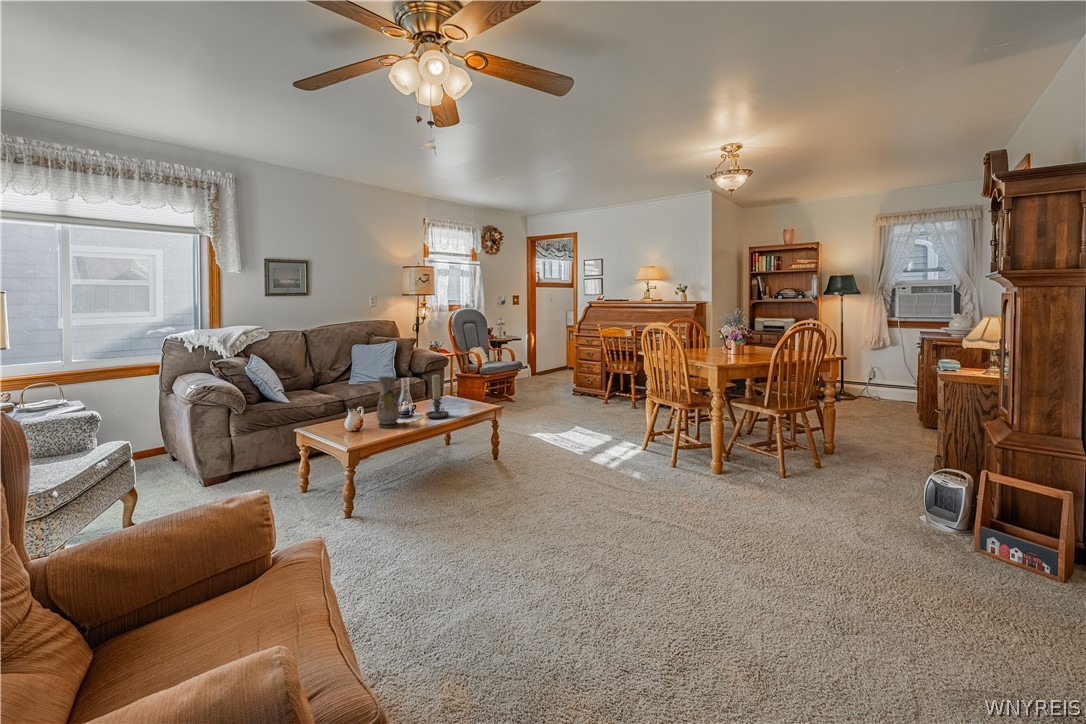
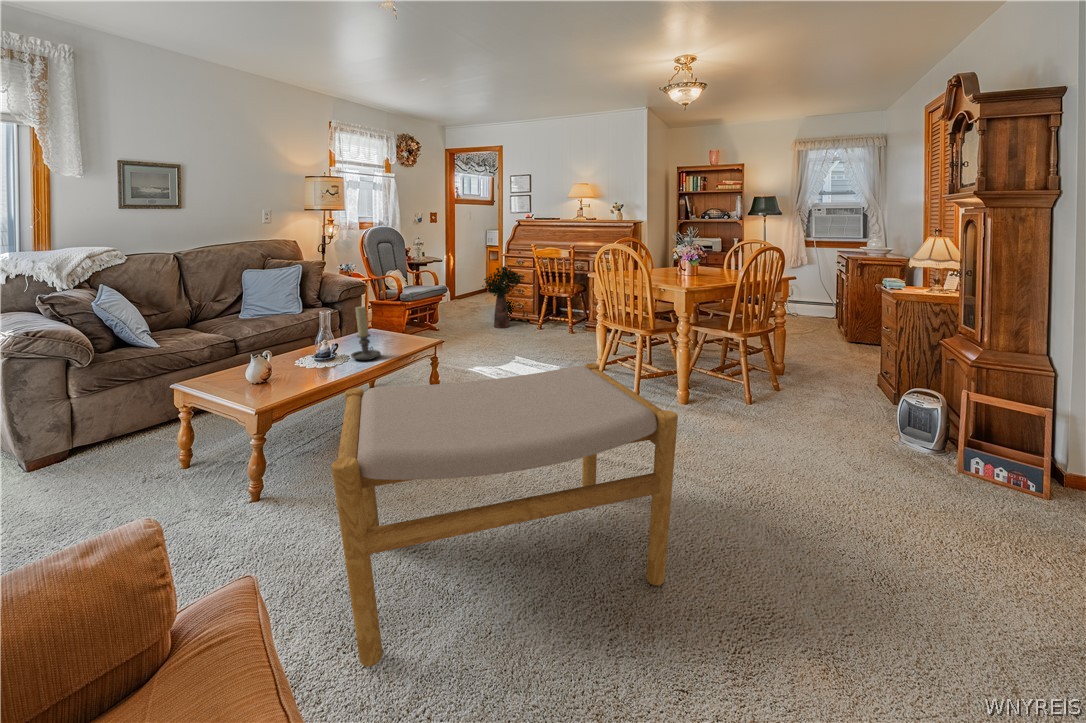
potted plant: none [552,343,597,400] -> present [482,266,530,328]
vase: present [376,377,399,428] -> none [282,310,317,376]
footstool: none [393,424,644,626] -> present [332,363,678,667]

